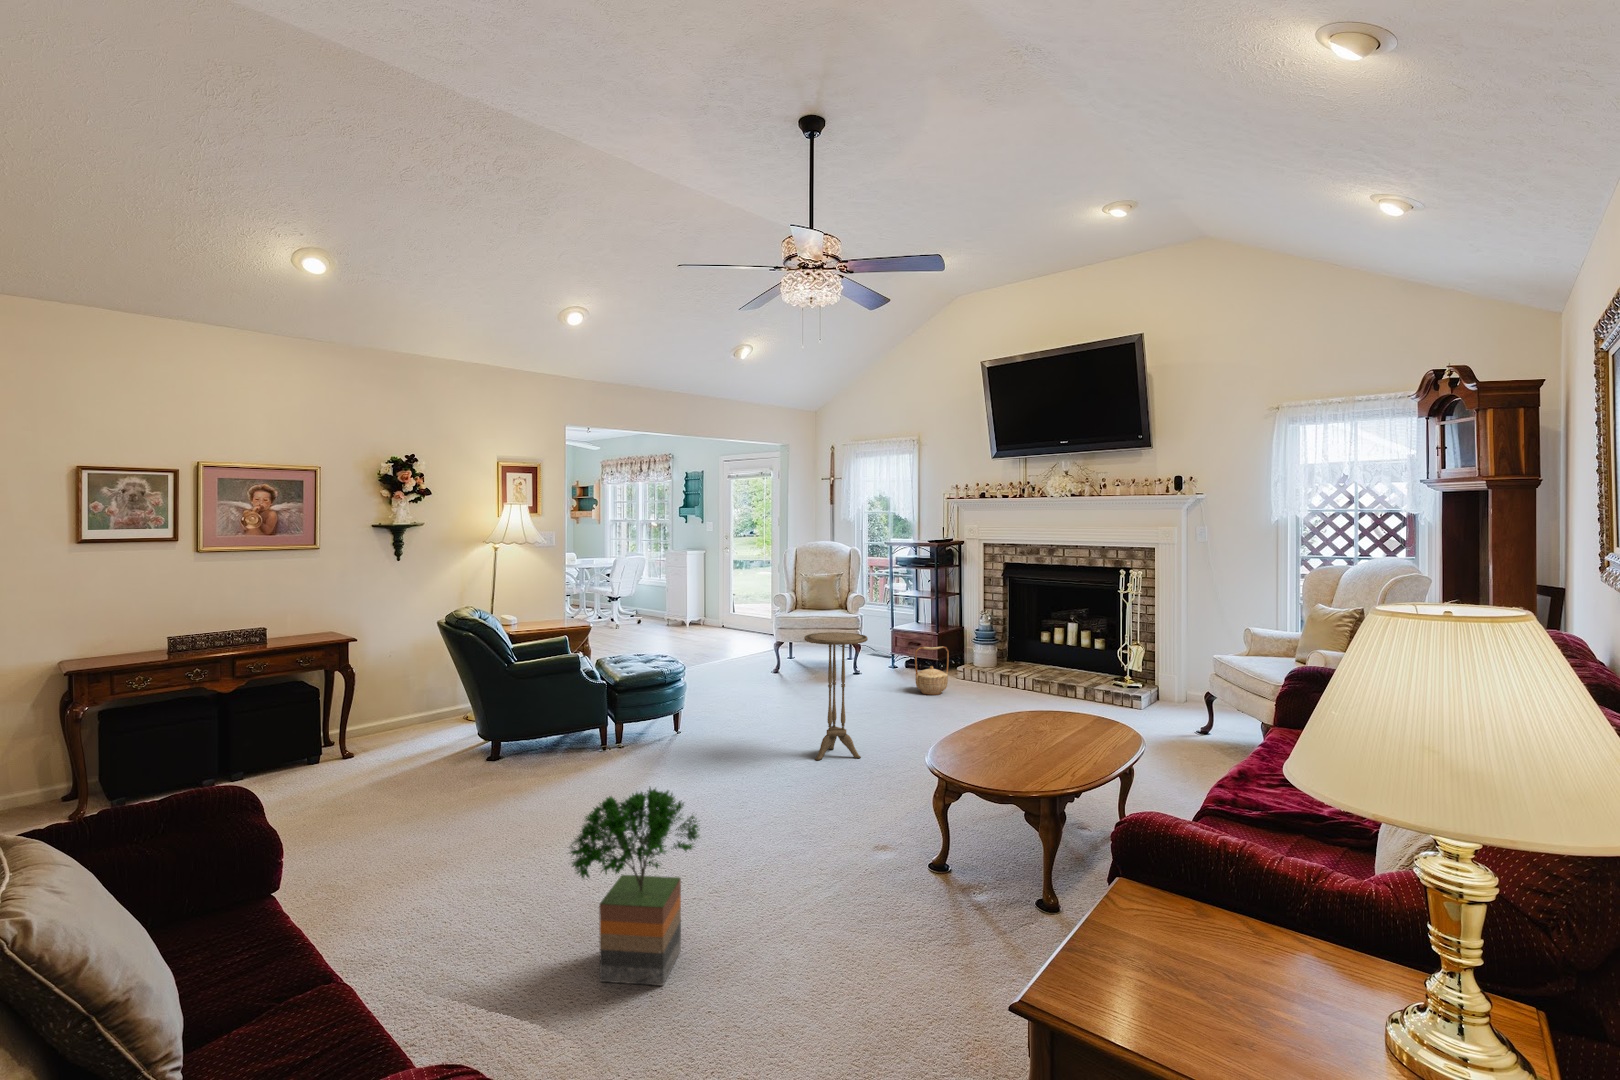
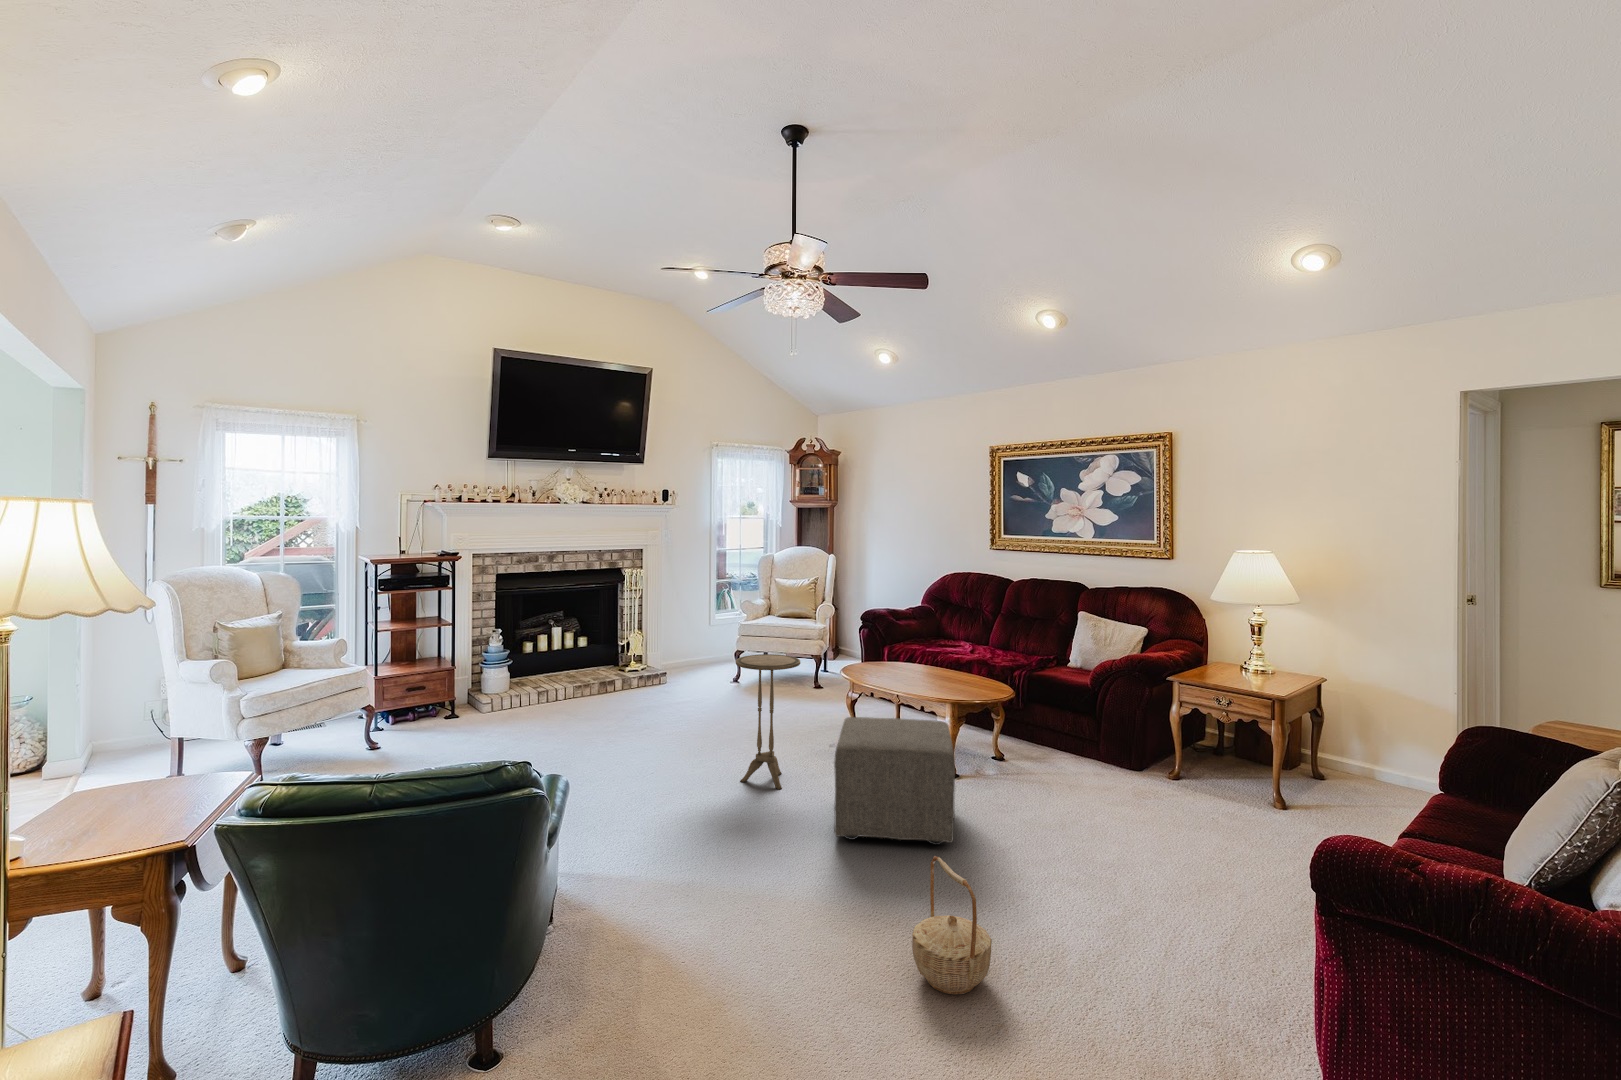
basket: present [915,646,949,695] -> present [912,856,992,994]
ottoman: none [677,693,796,815] -> present [834,717,955,845]
potted tree: present [570,788,700,986] -> none [1178,740,1275,874]

